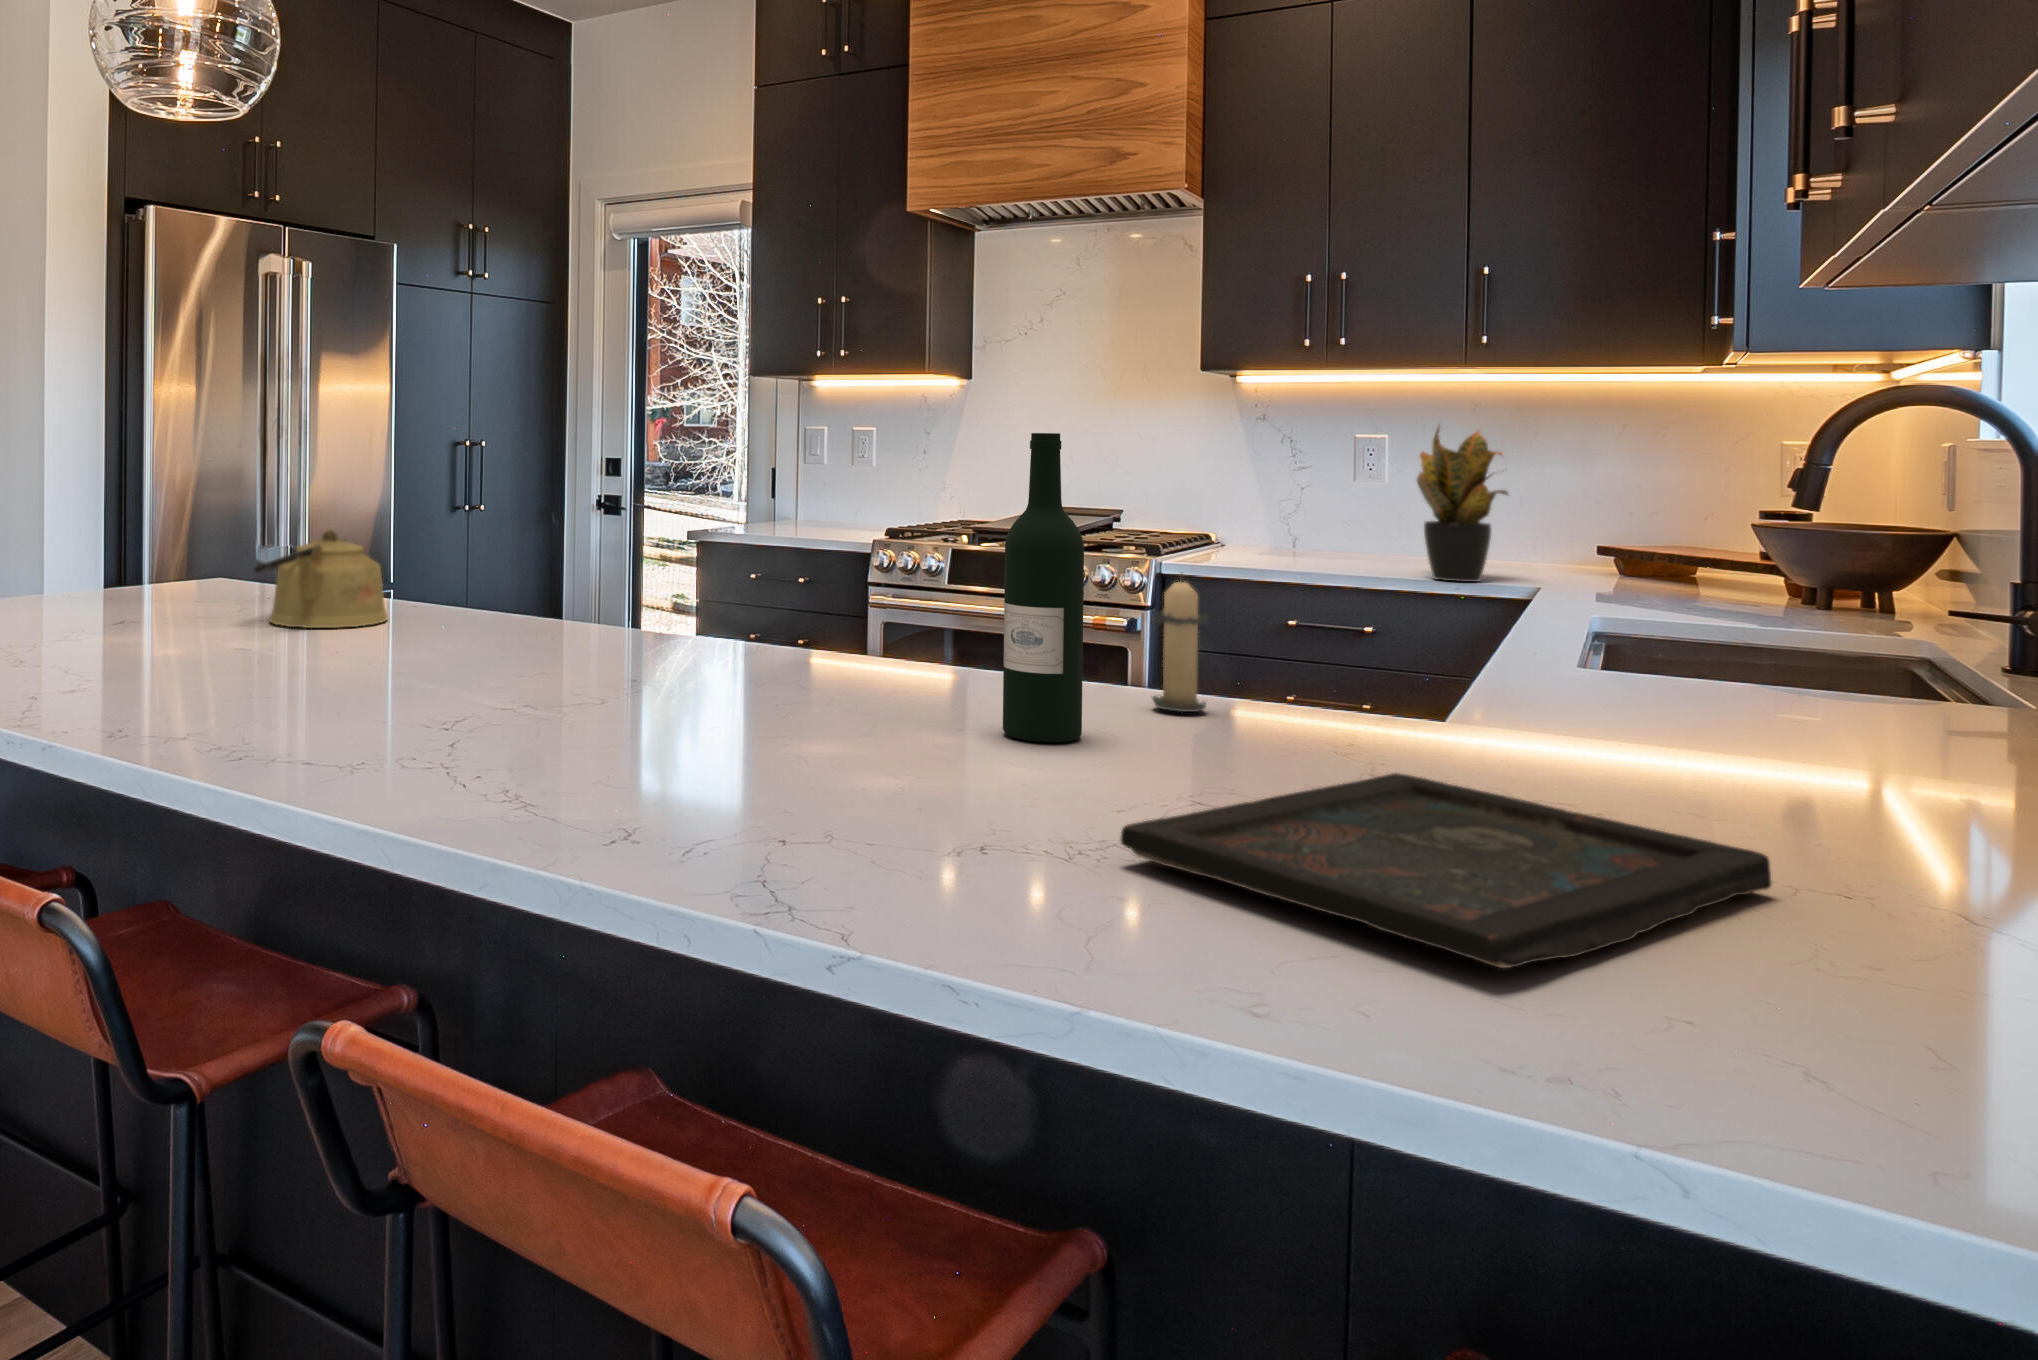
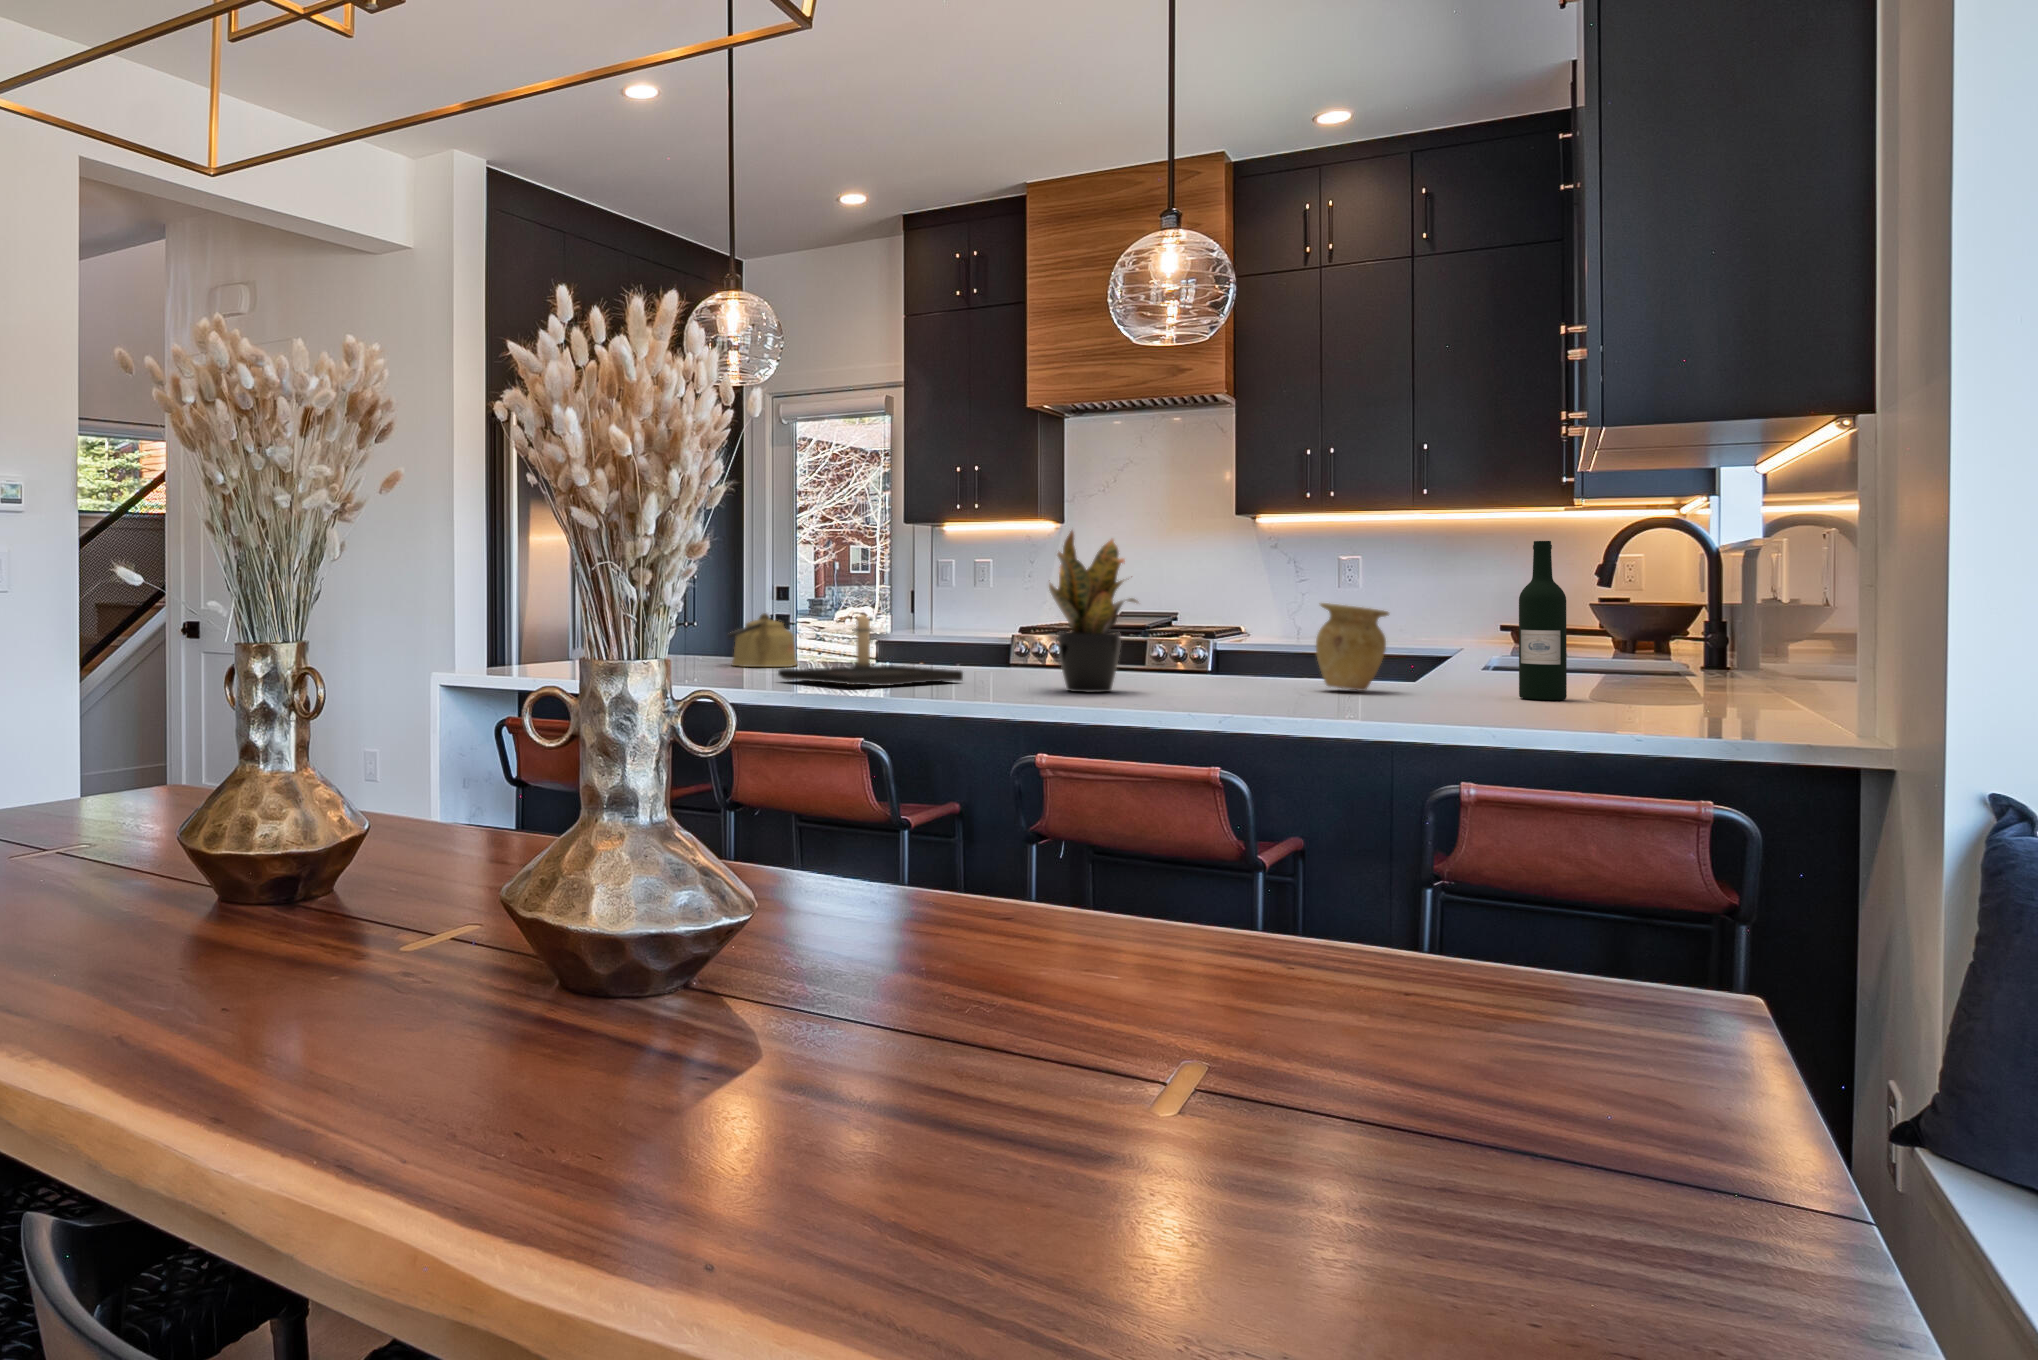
potted plant: present [1417,427,1508,582] -> present [1049,531,1138,693]
wine bottle: present [1003,433,1084,742] -> present [1519,541,1567,700]
vase: none [1251,564,1415,766] -> present [1316,603,1389,691]
candle: present [1152,573,1209,712] -> present [852,615,874,667]
tray: present [1121,773,1772,968] -> present [778,665,963,686]

